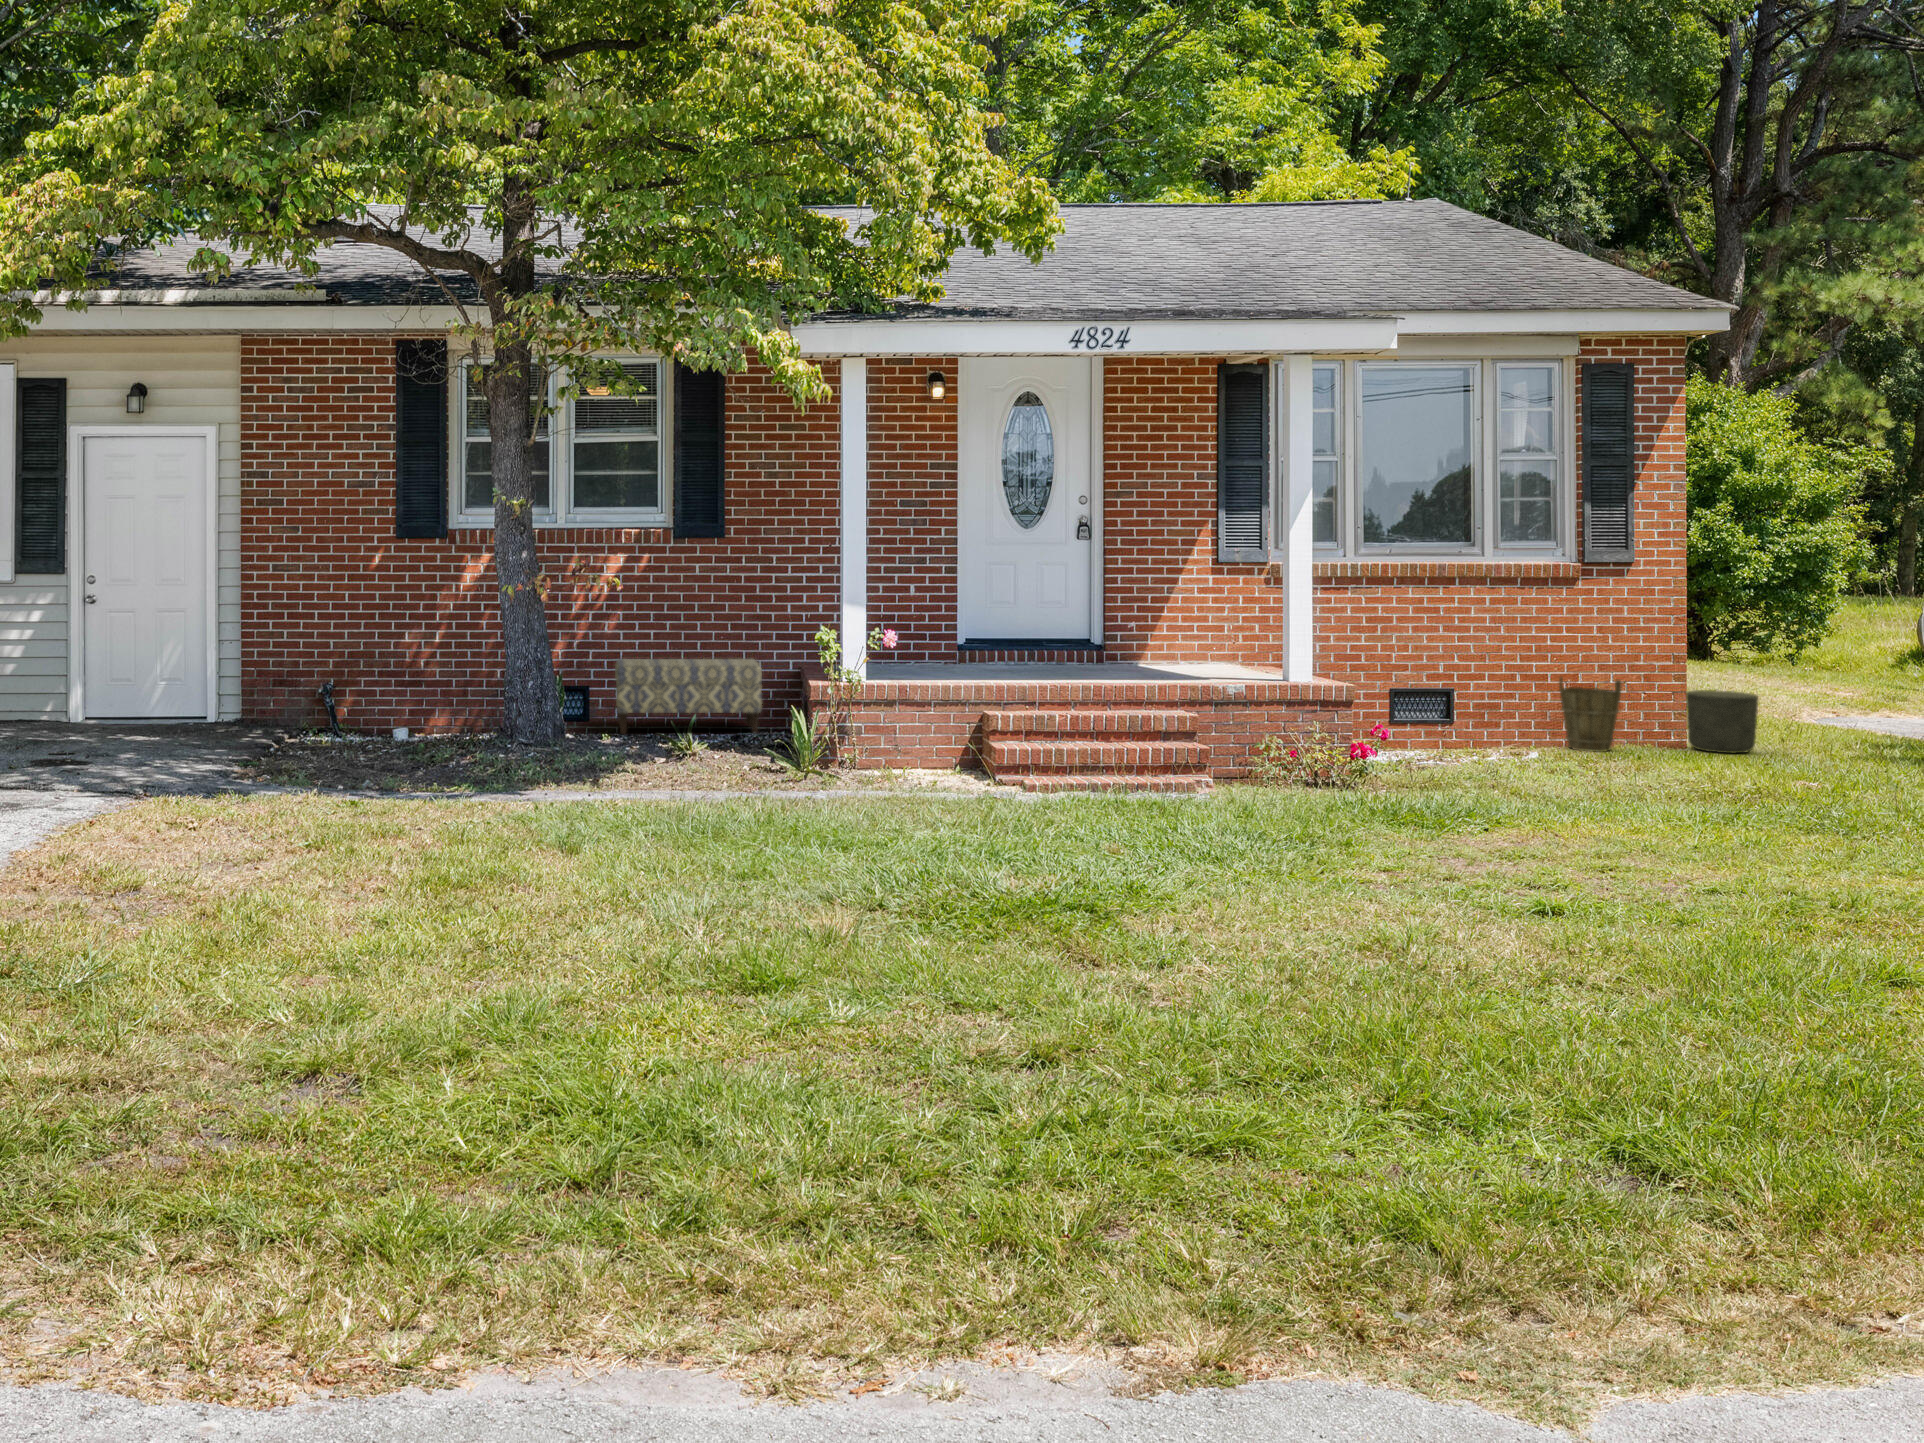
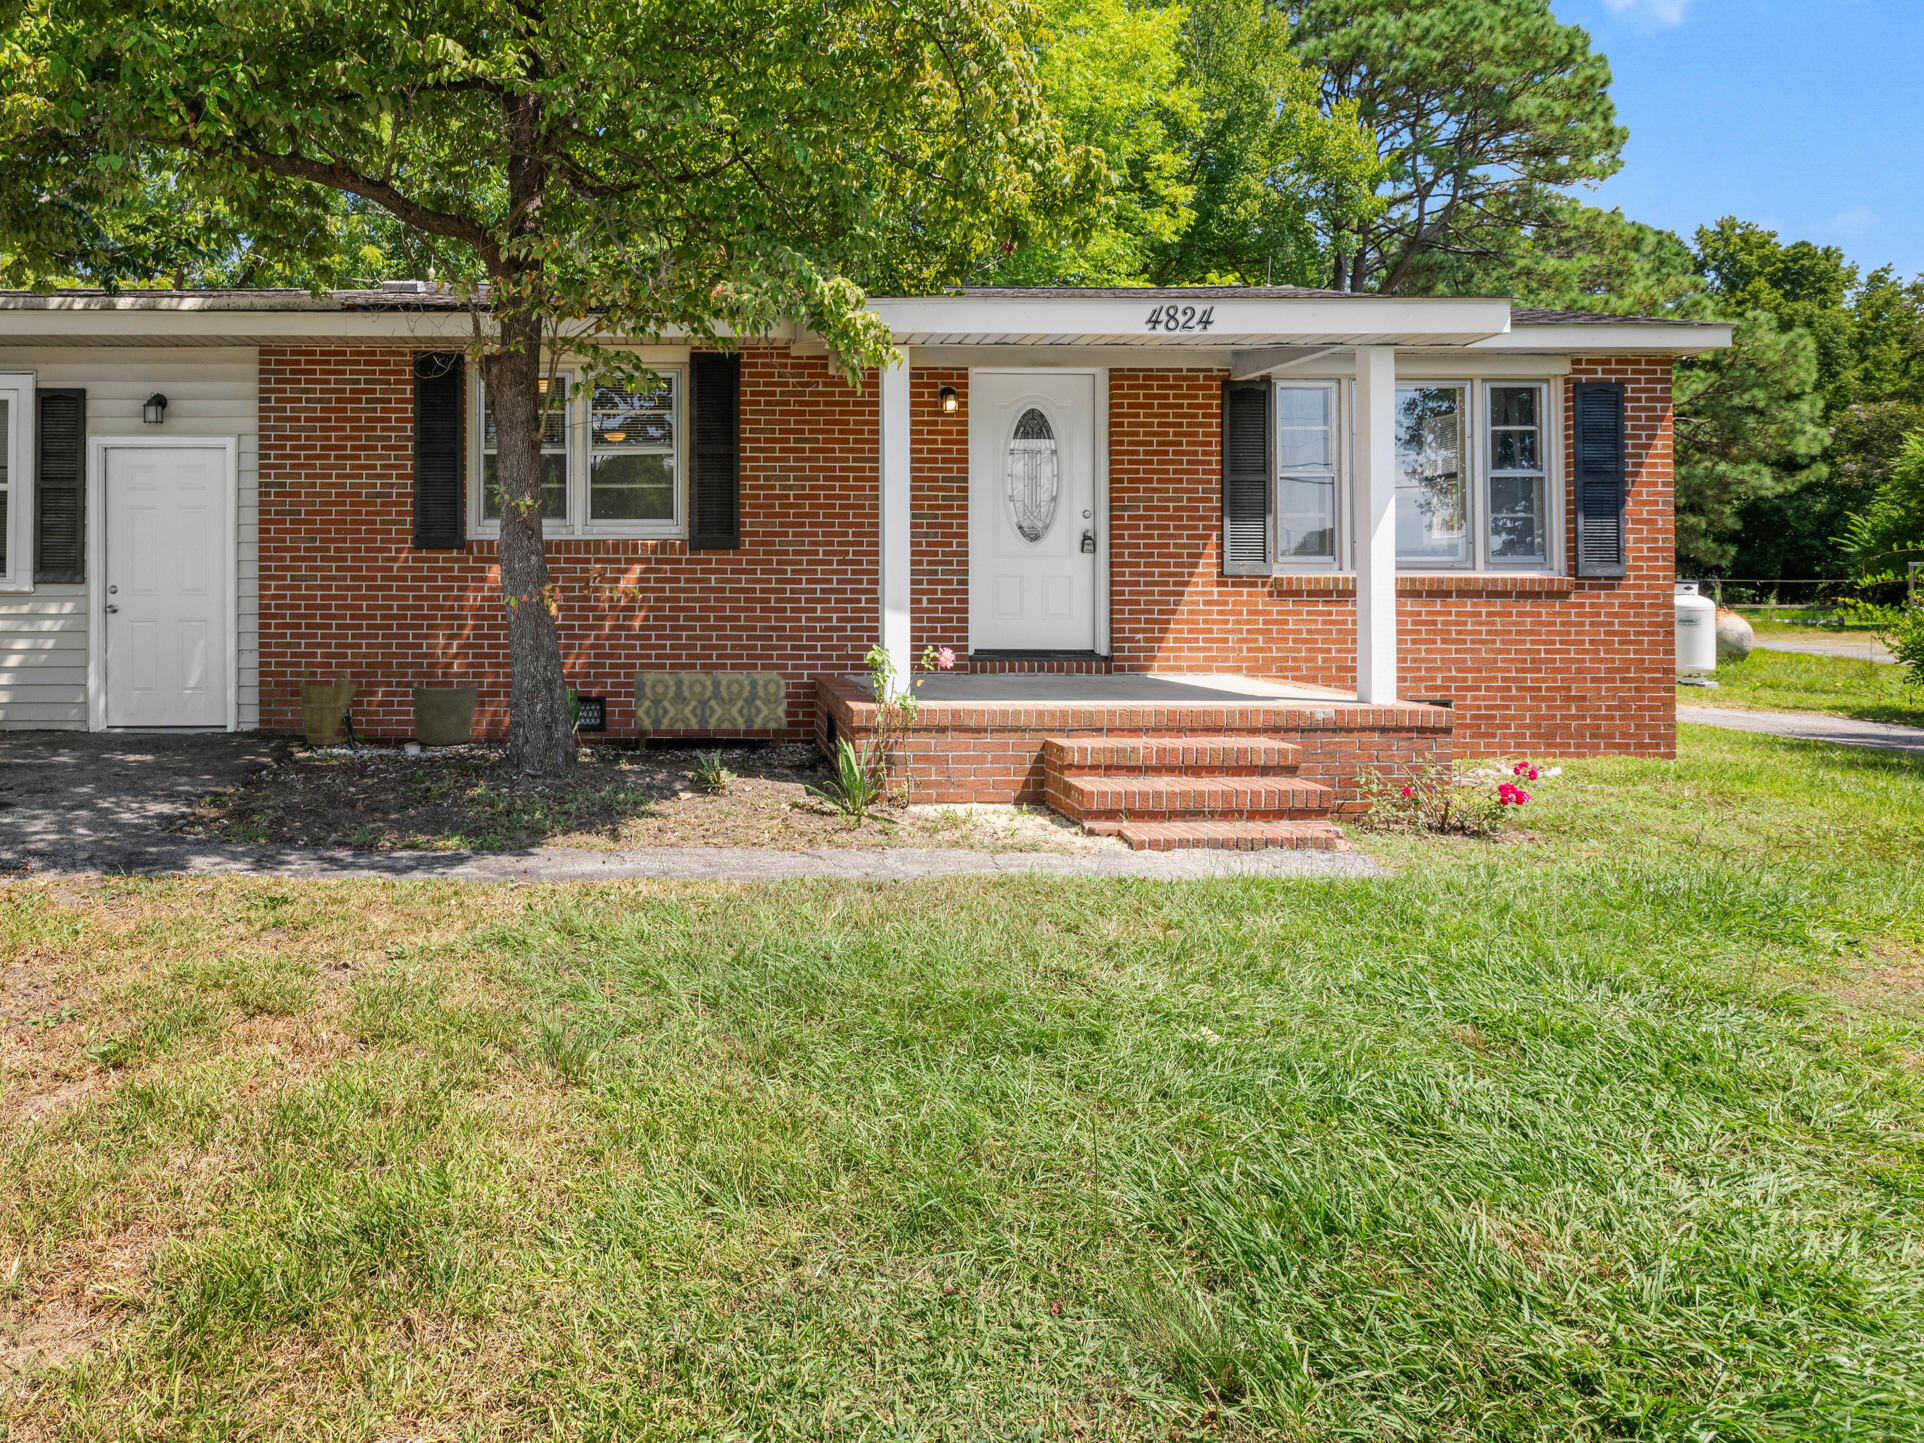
bucket: present [1559,677,1621,752] -> present [299,667,356,745]
planter: present [1686,690,1758,753] -> present [413,684,478,745]

